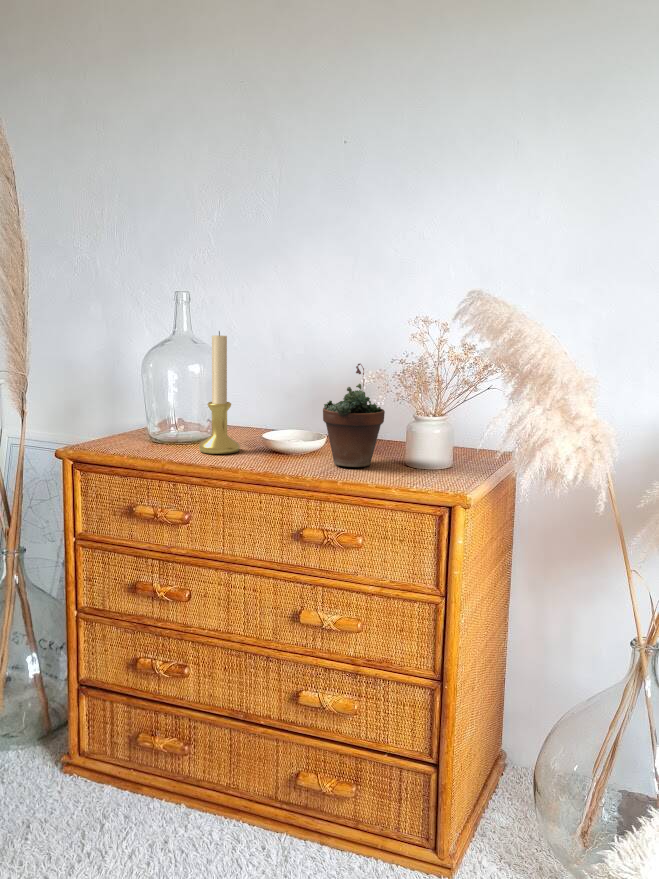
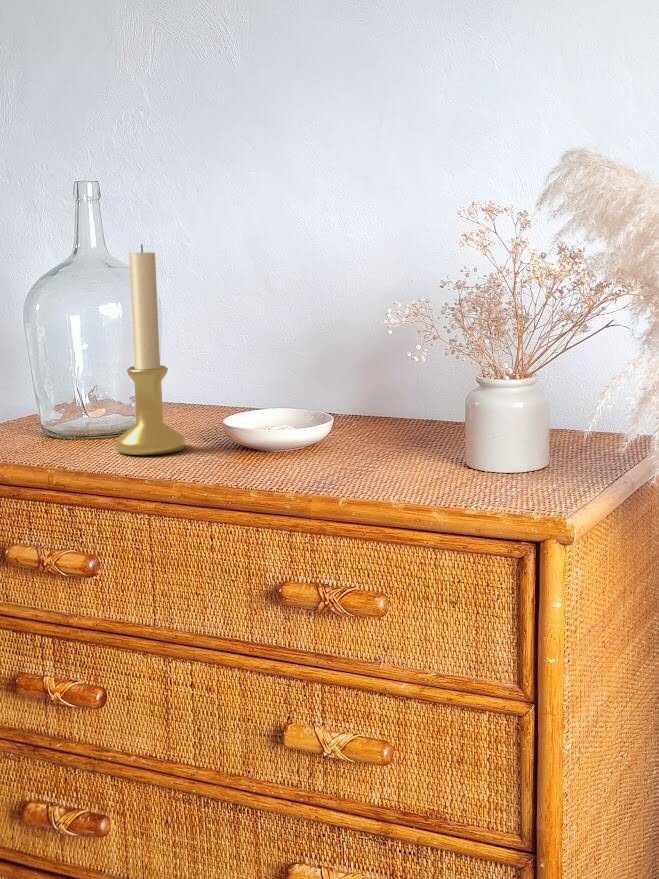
succulent plant: present [323,363,385,467] -> none [316,289,424,473]

